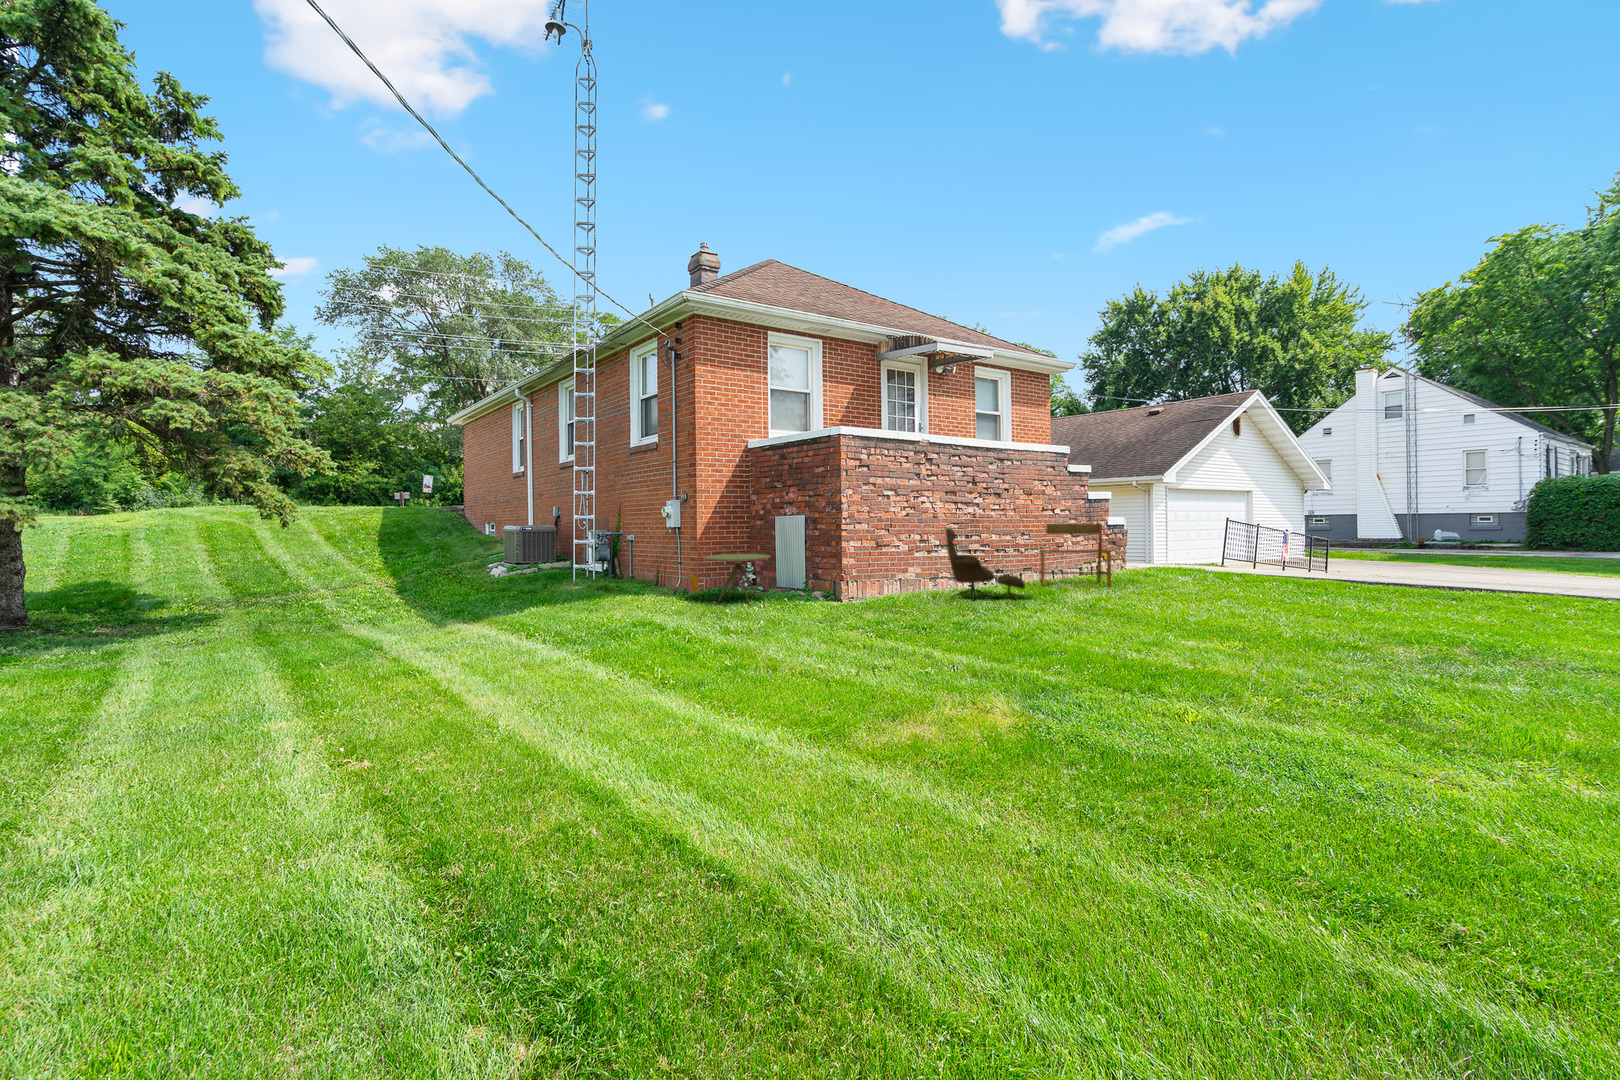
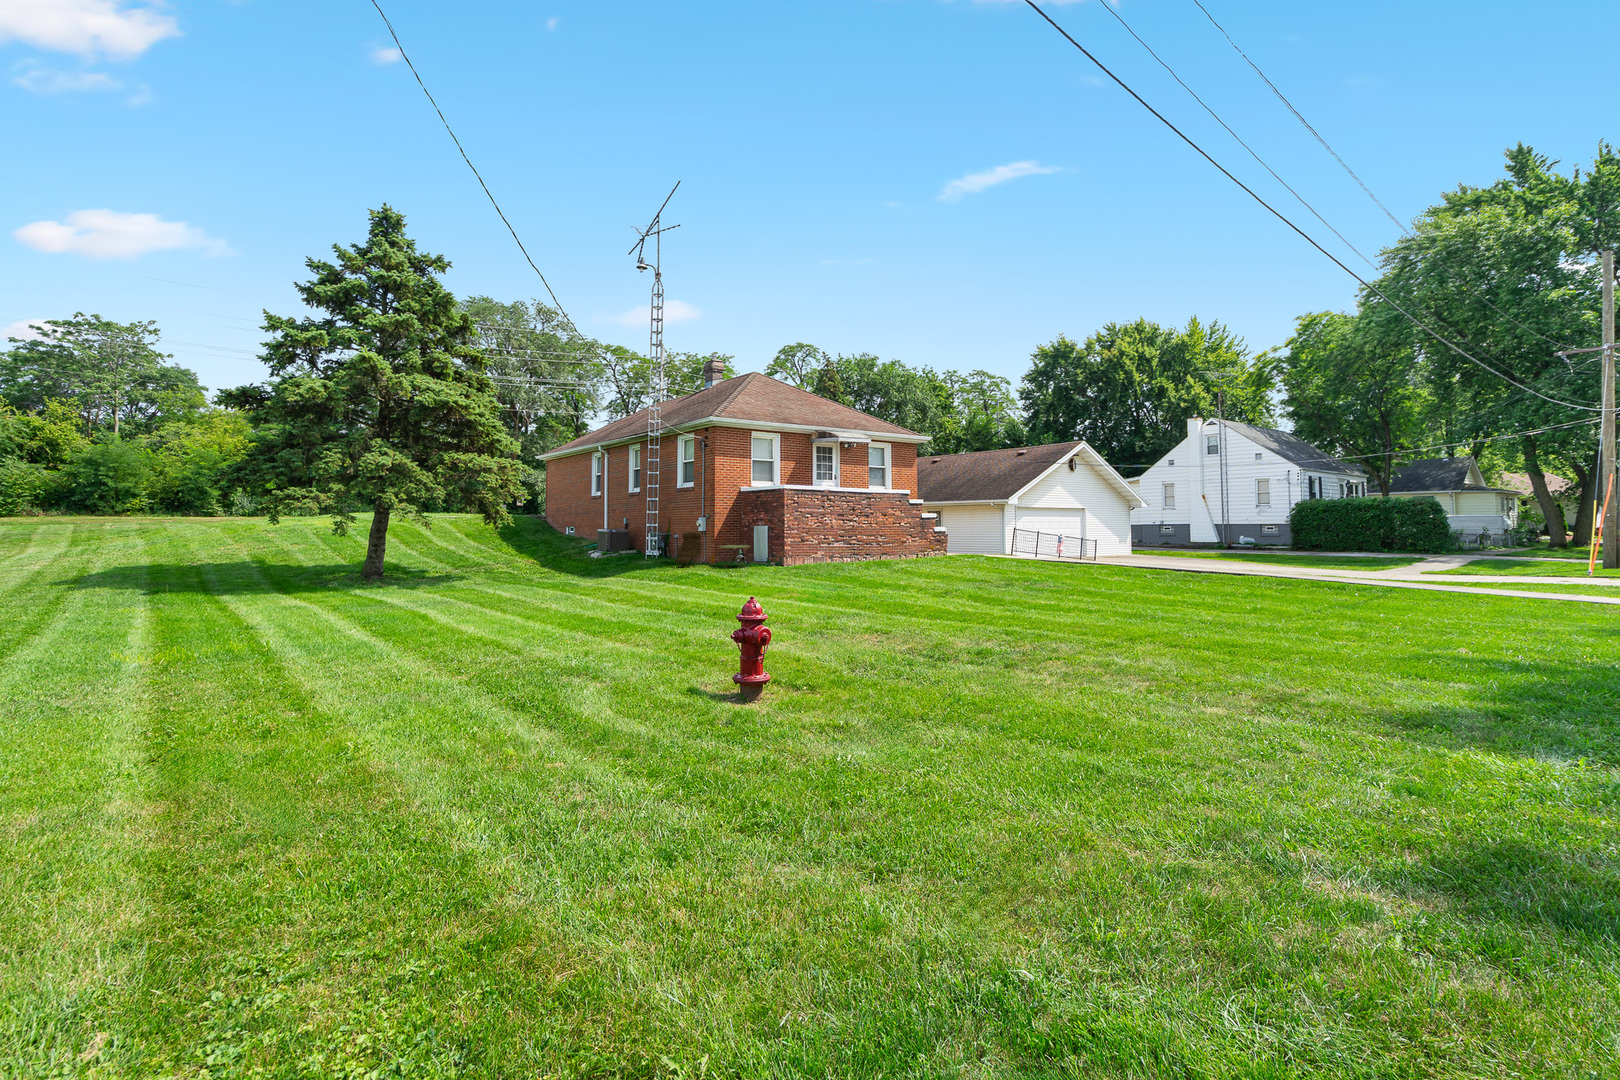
bench: present [1039,523,1111,587] -> none [891,530,926,563]
lounge chair: present [946,527,1025,601] -> present [674,532,703,567]

